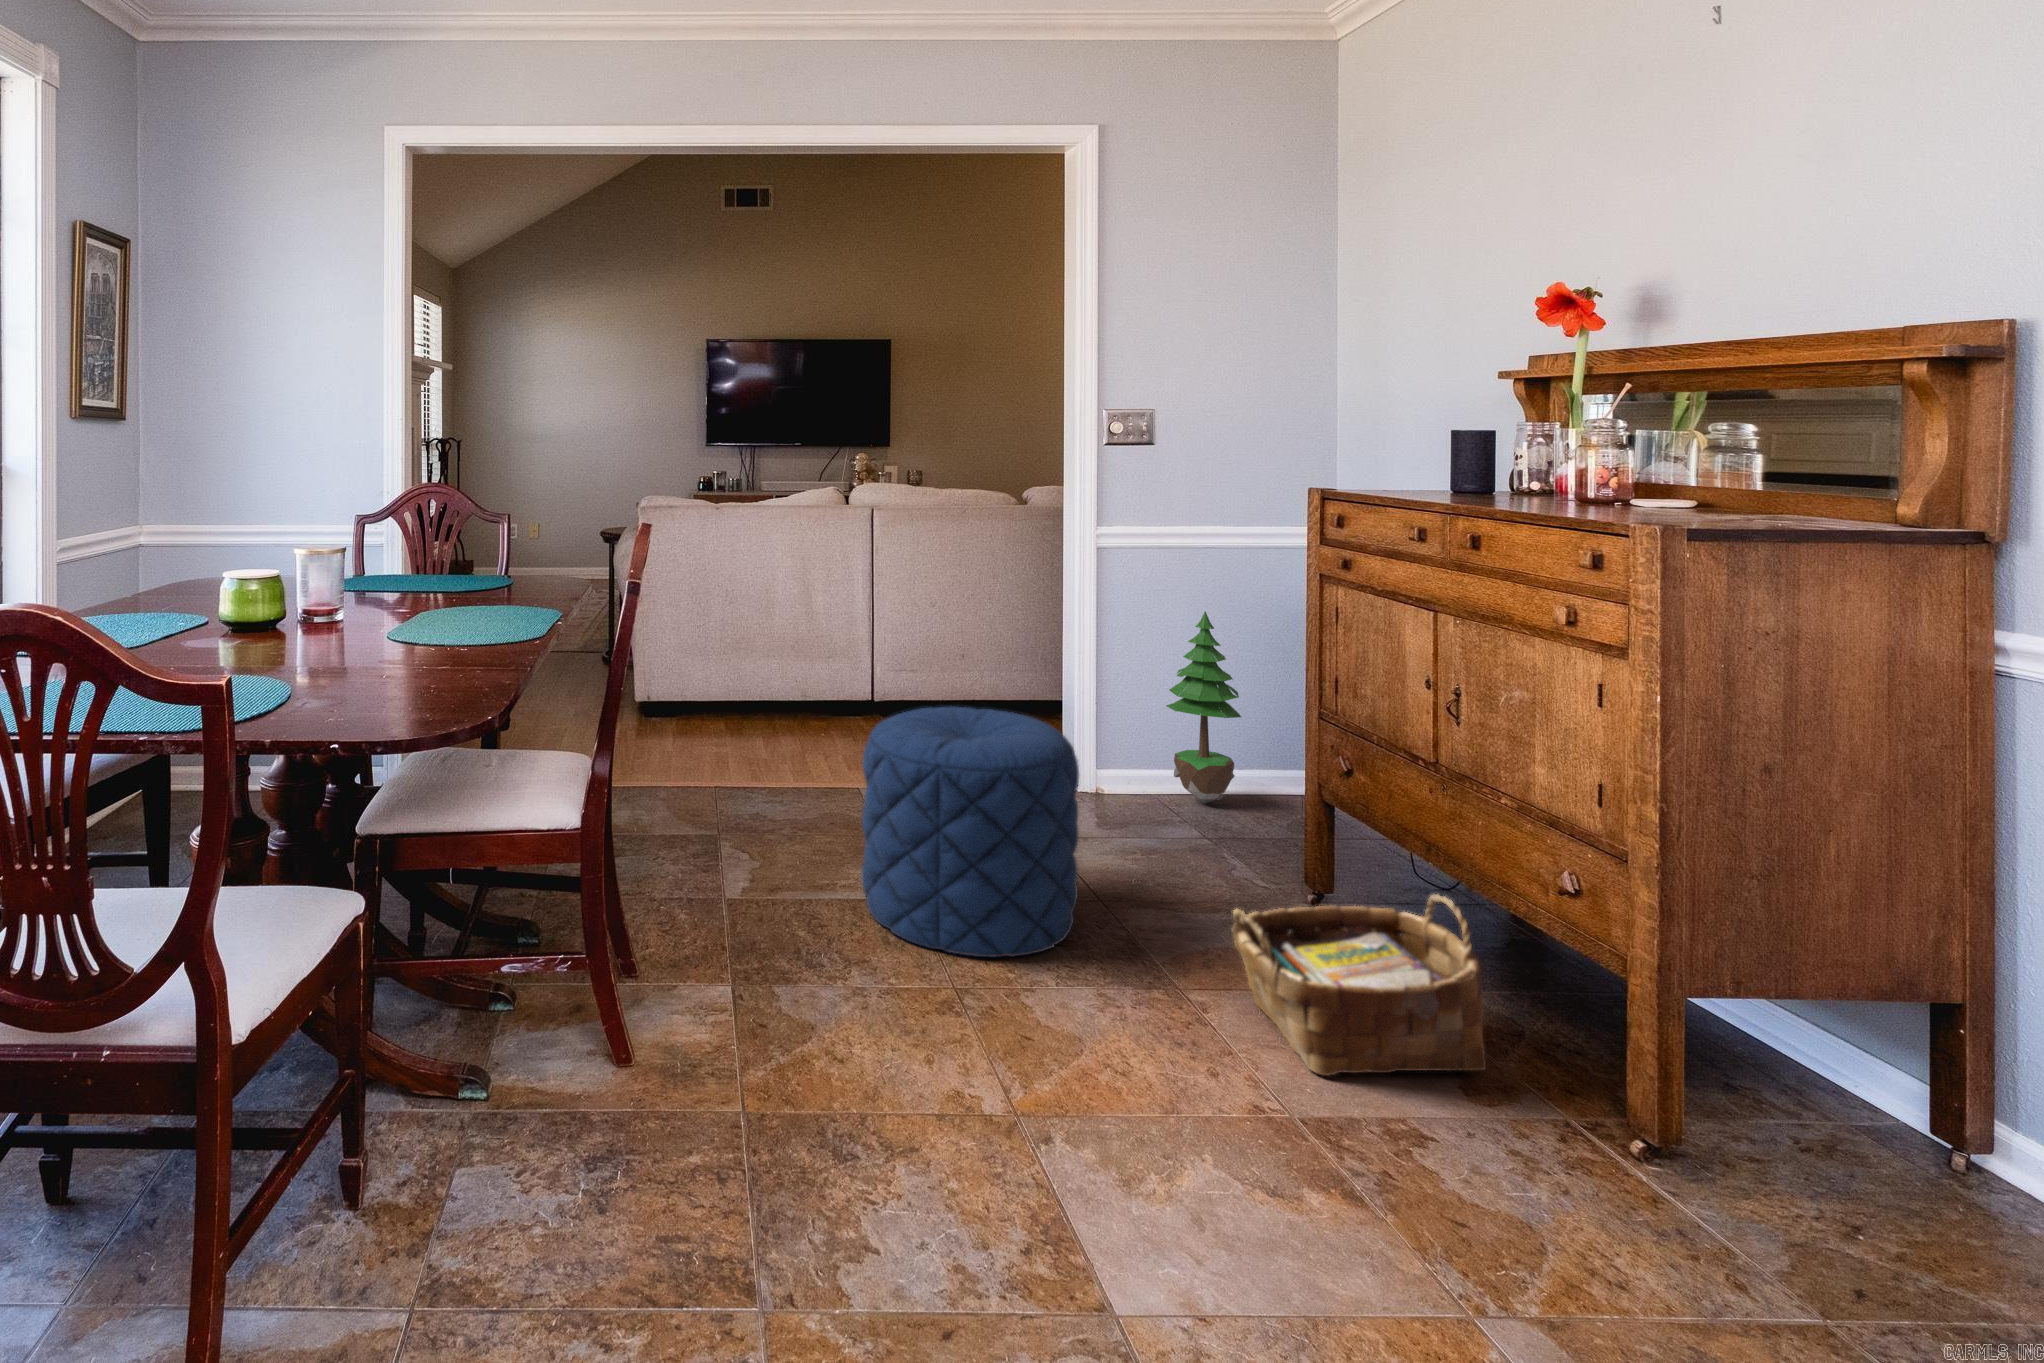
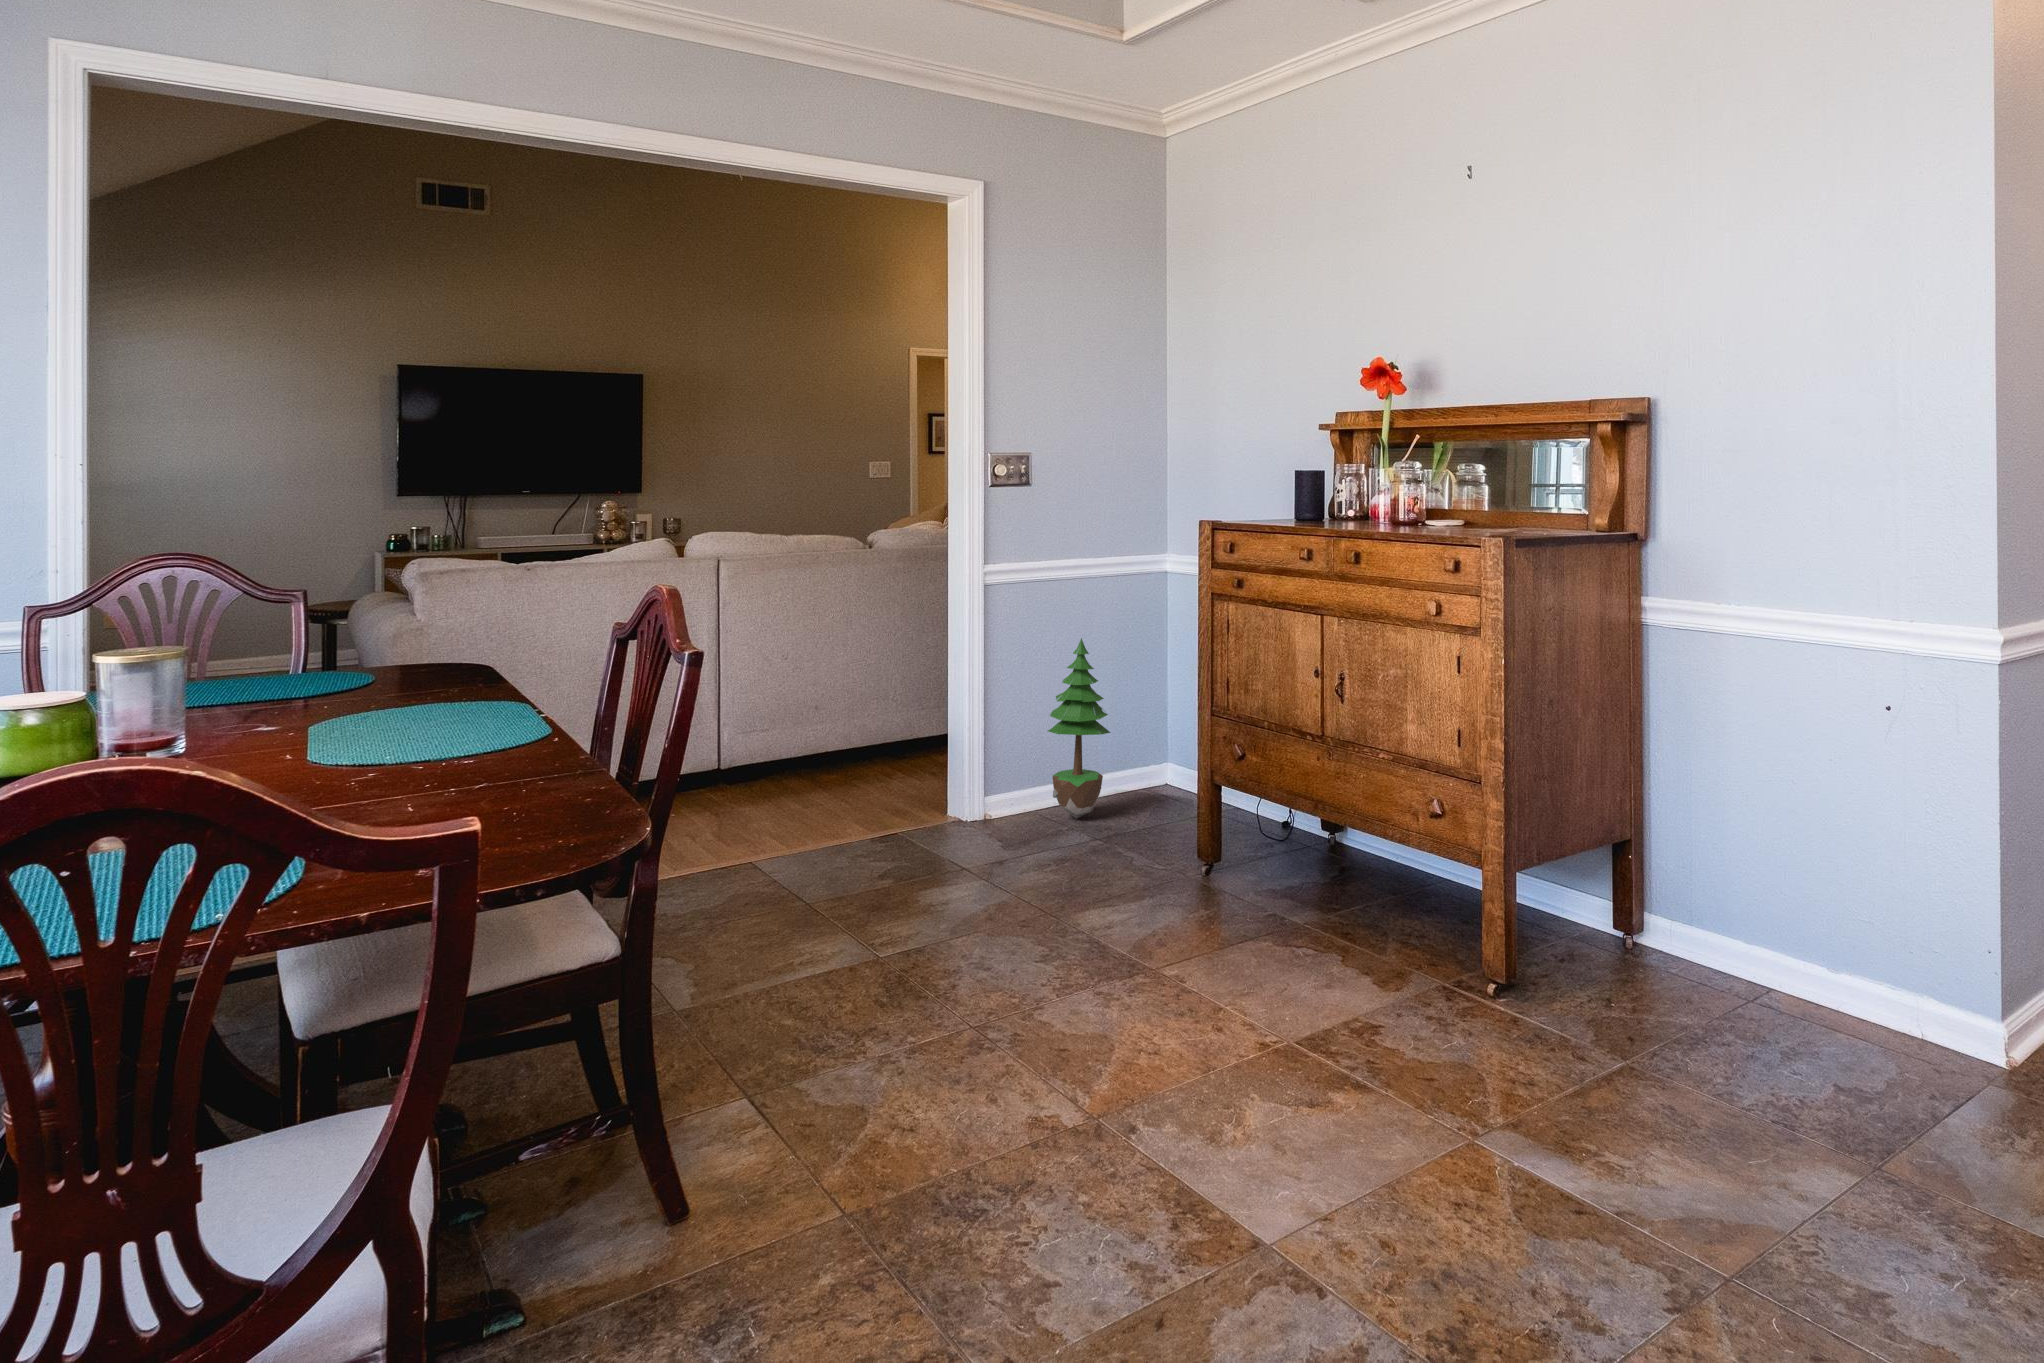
pouf: present [862,707,1079,957] -> none [831,745,1053,1000]
woven basket: present [1232,894,1486,1076] -> none [1203,839,1382,1008]

